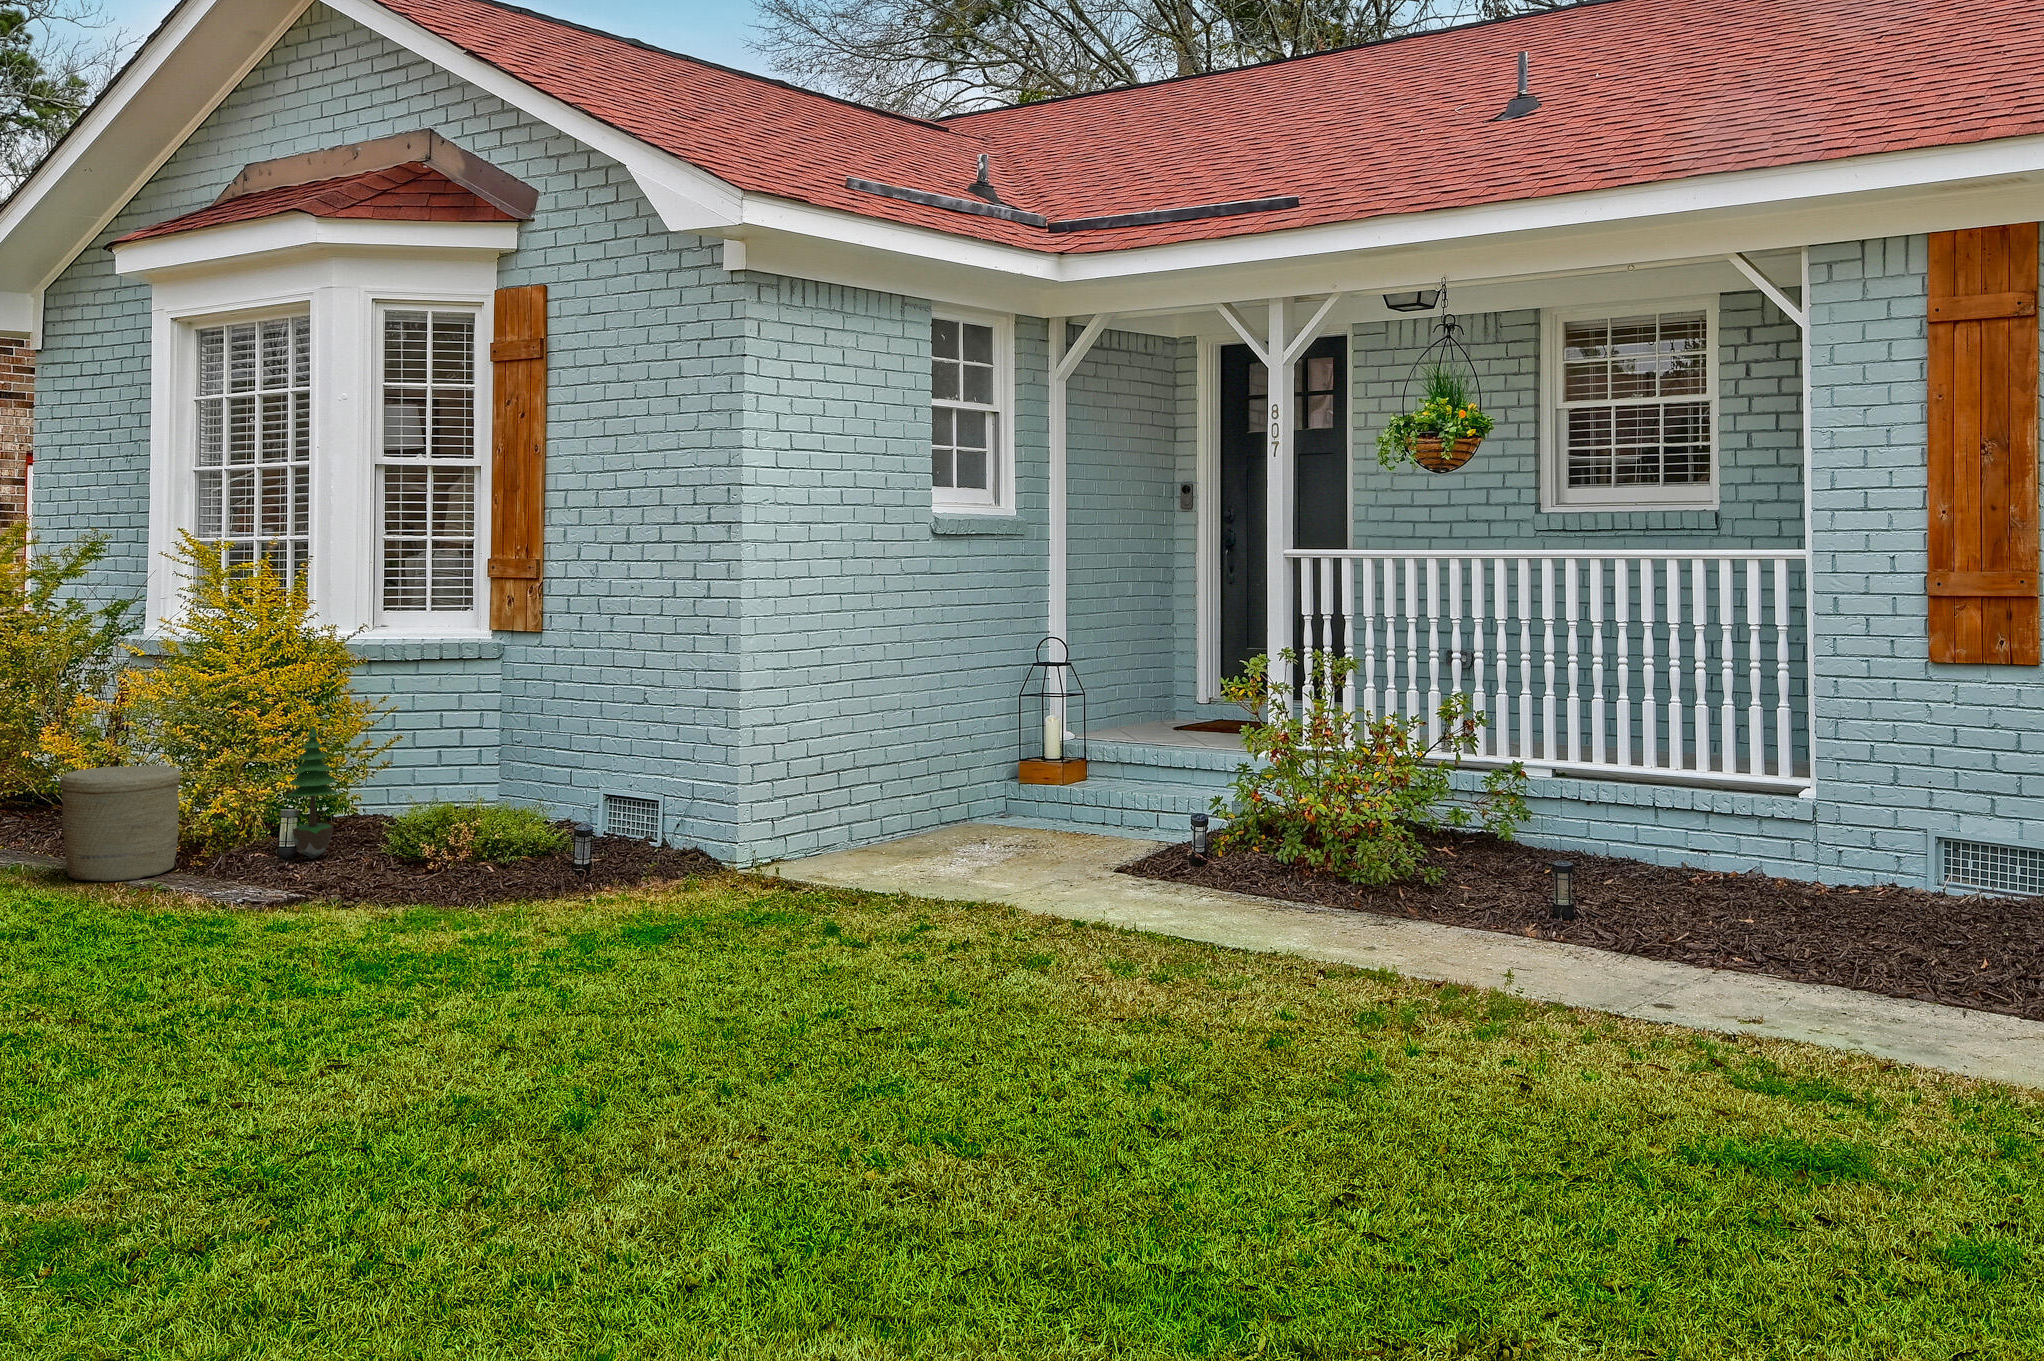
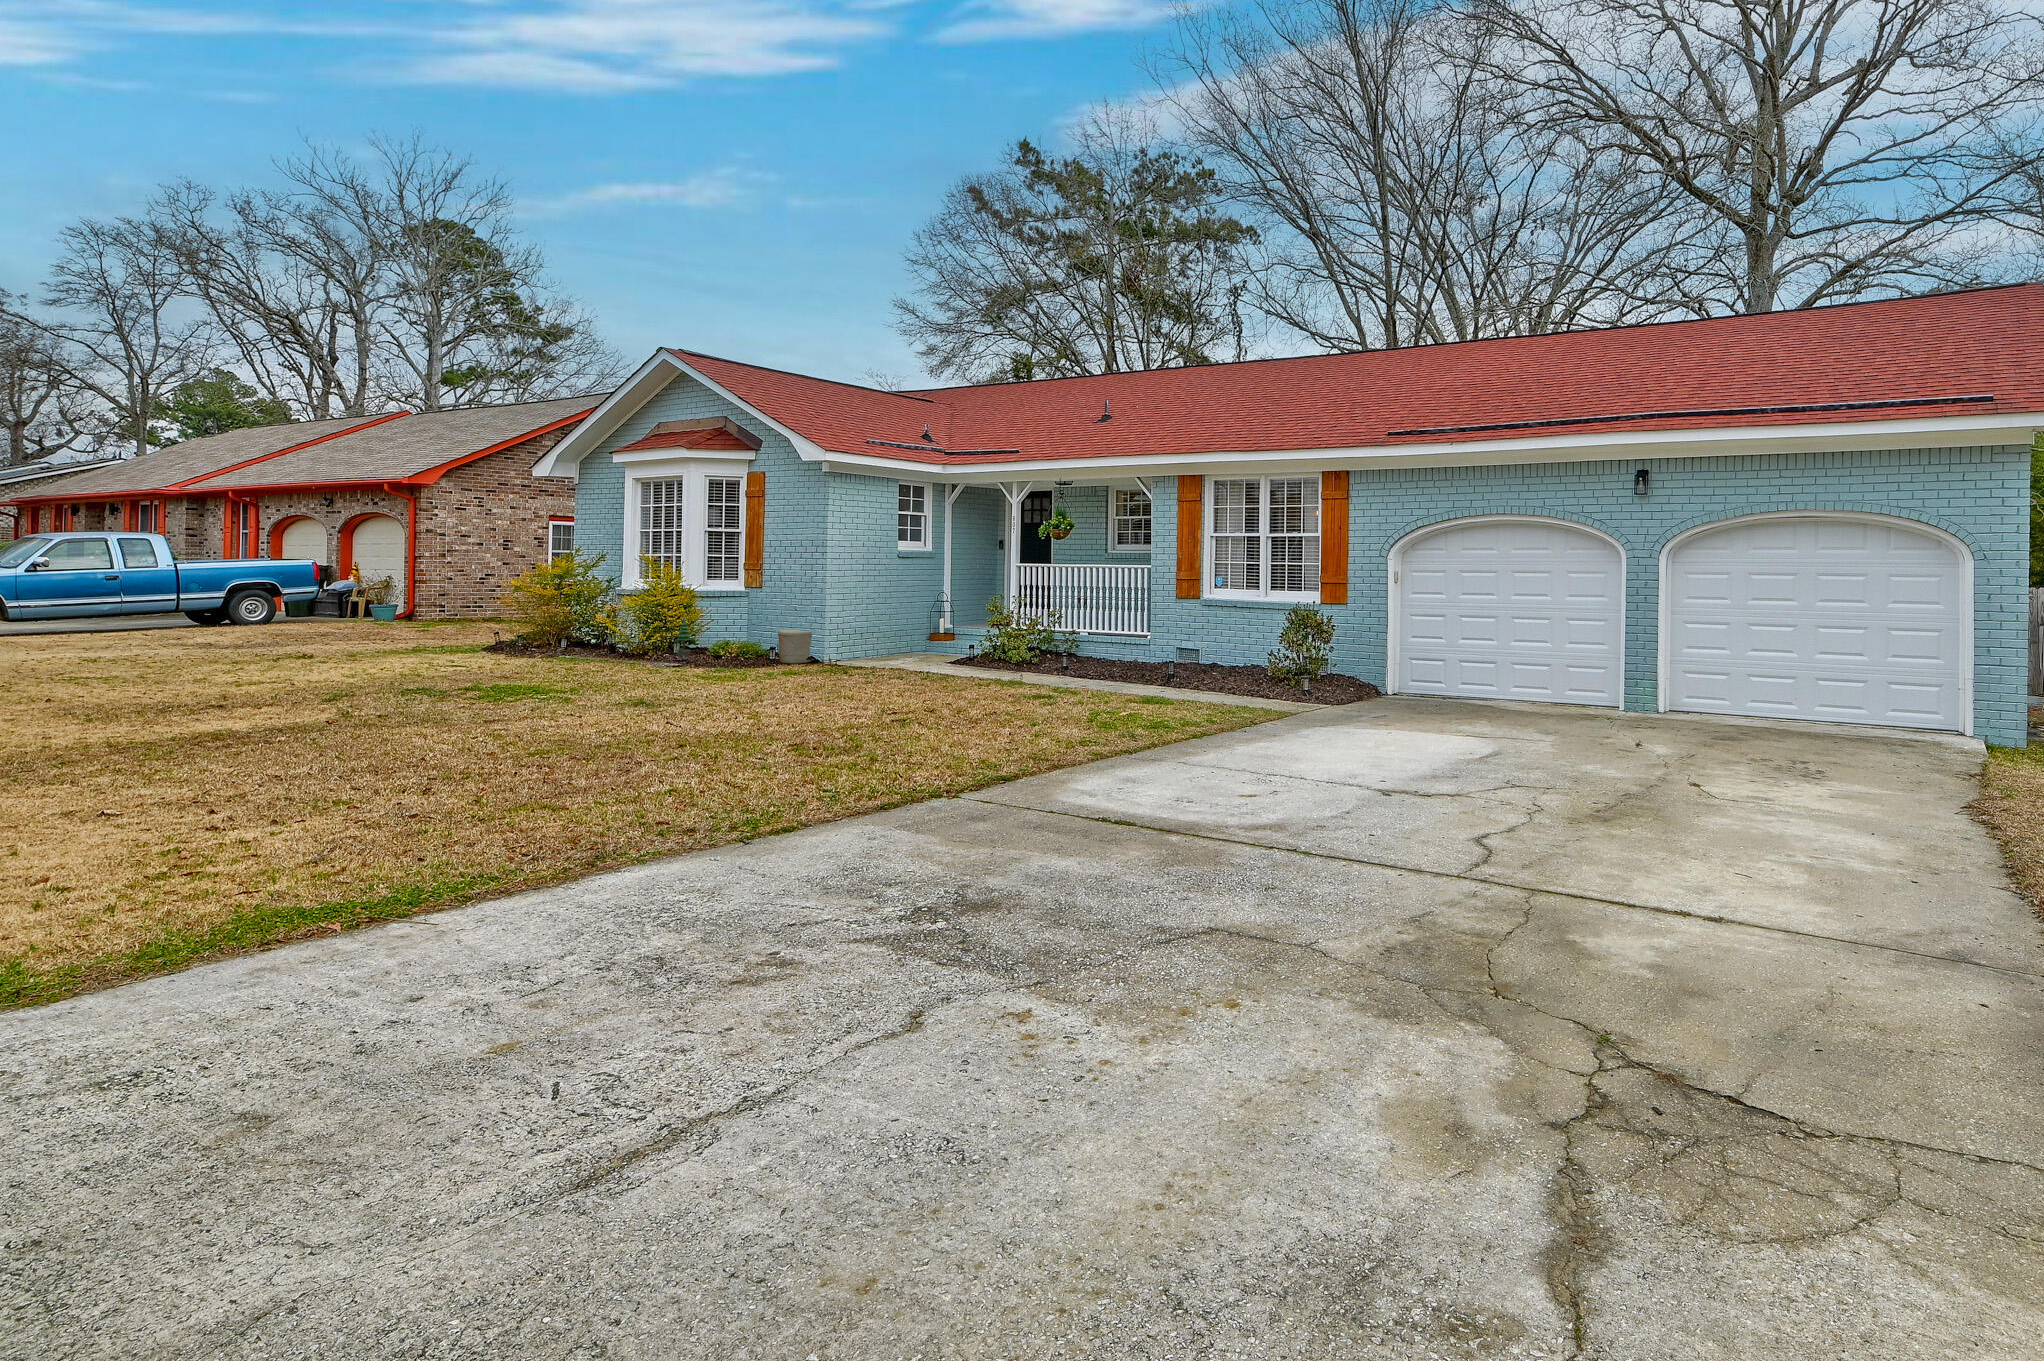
woven basket: present [60,766,181,881] -> present [778,630,812,664]

